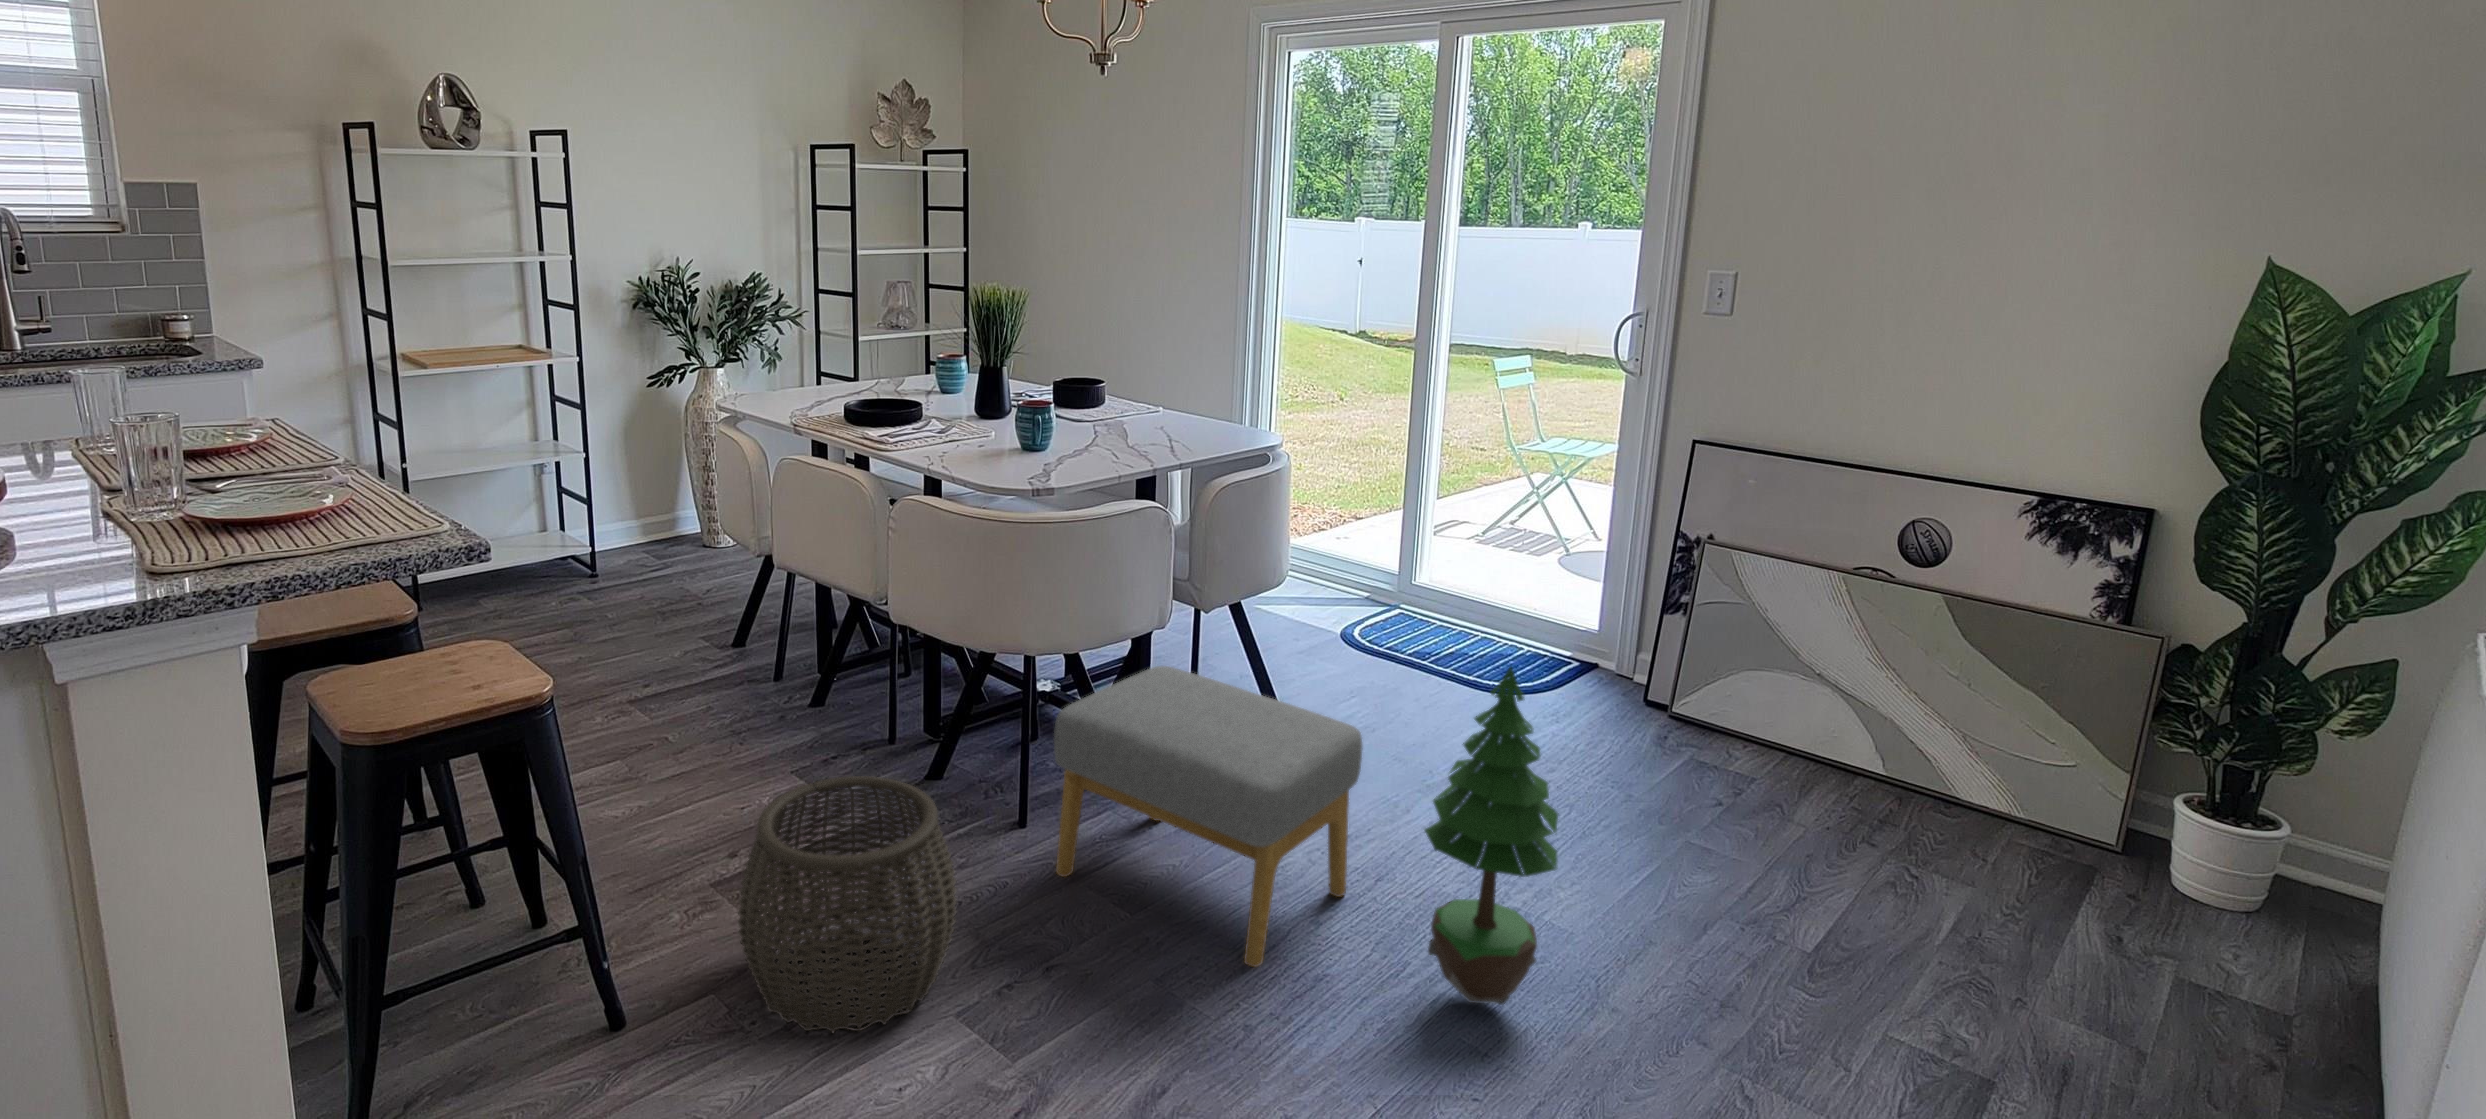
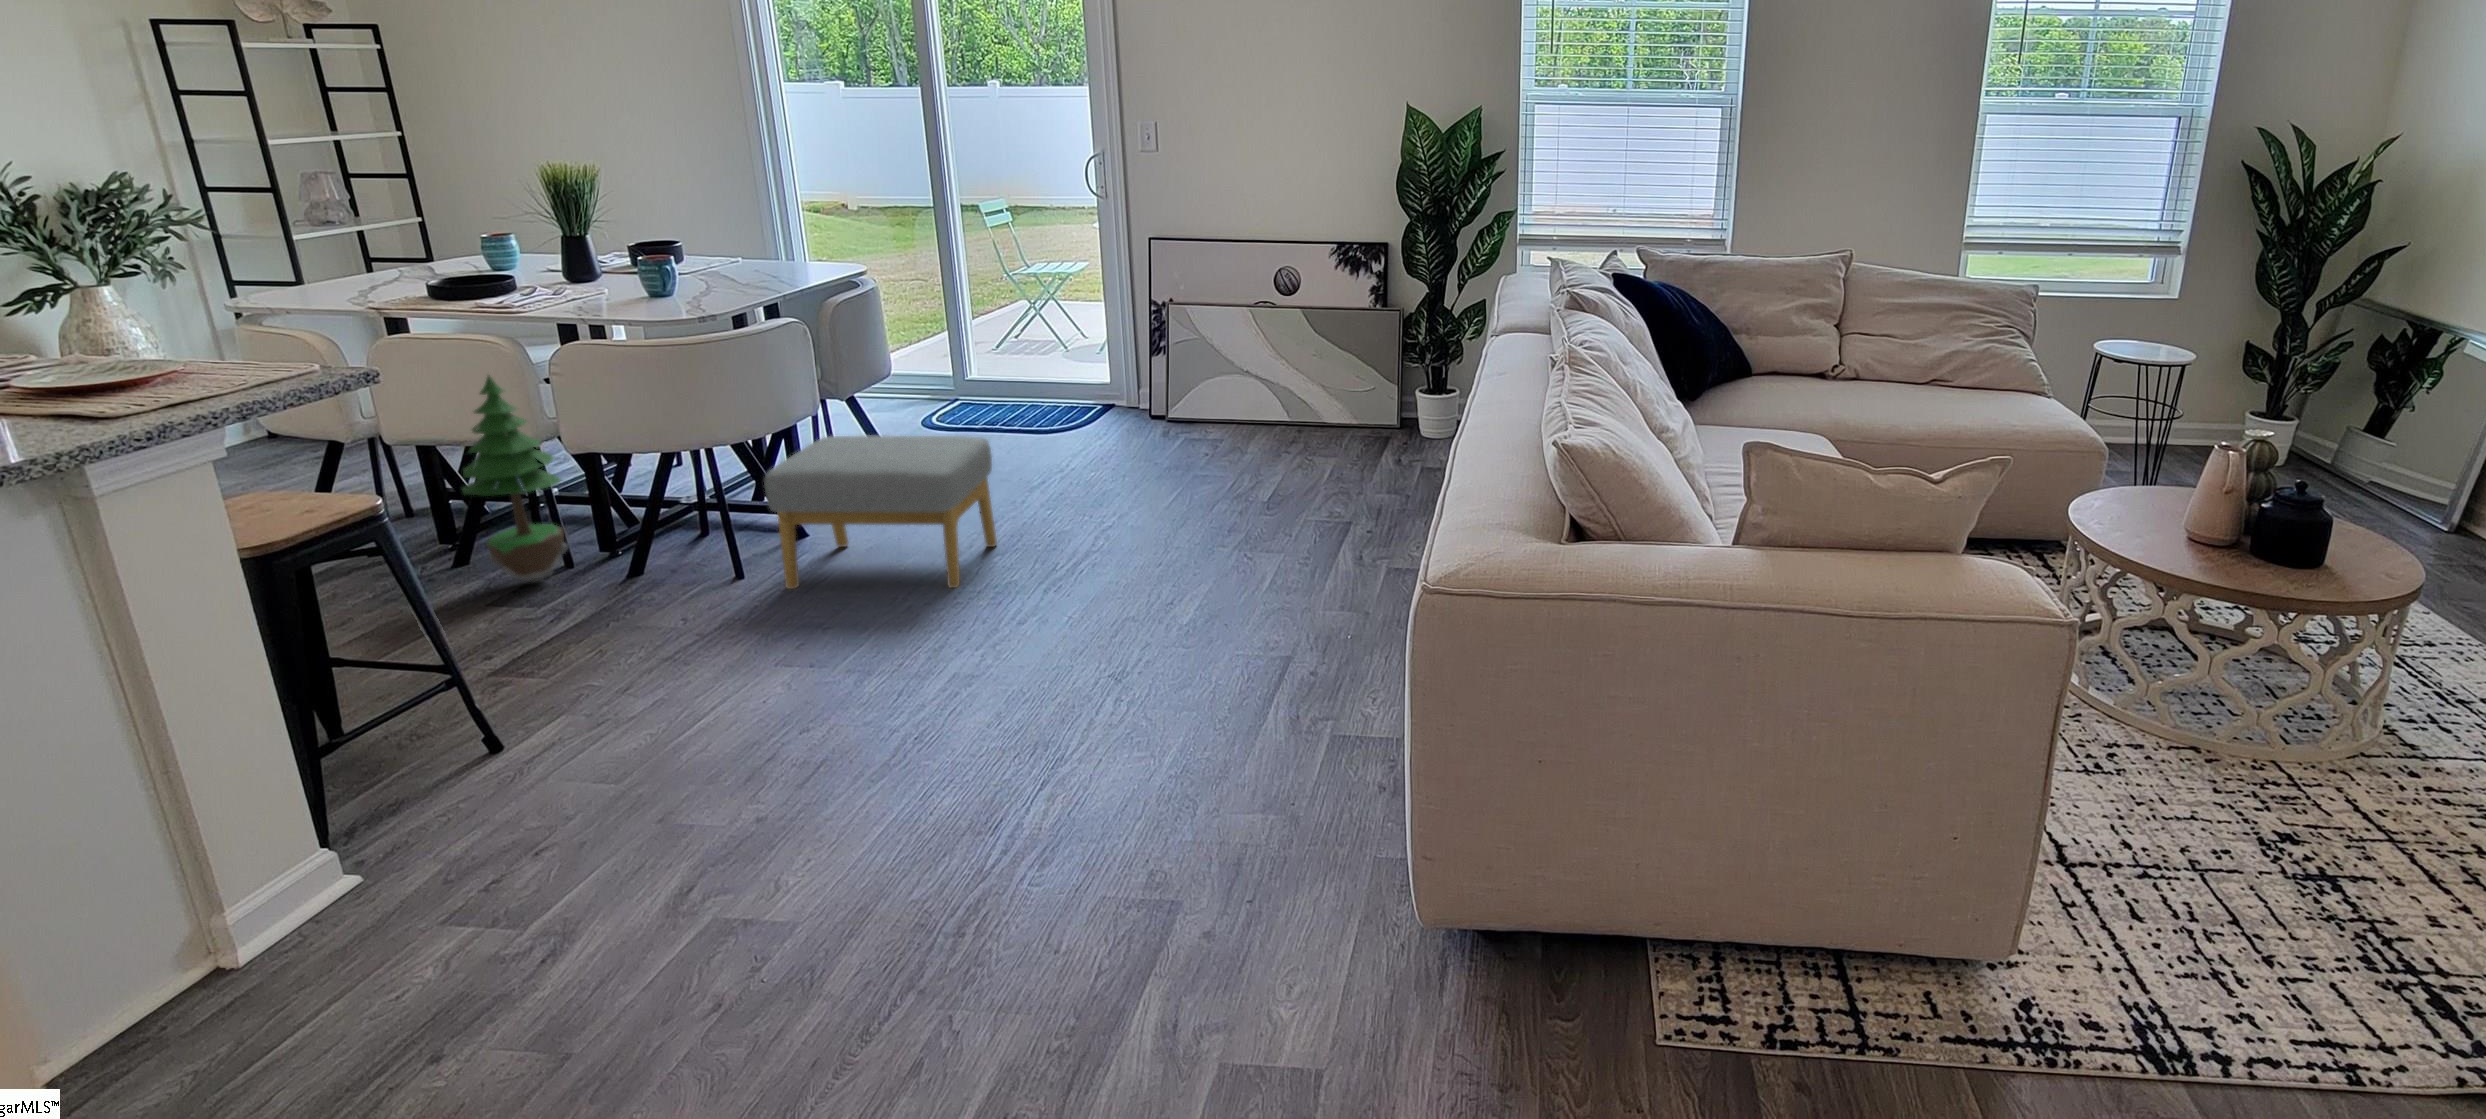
potted tree: present [1425,667,1558,1005] -> present [462,375,568,583]
woven basket: present [738,776,957,1033] -> none [565,533,749,699]

